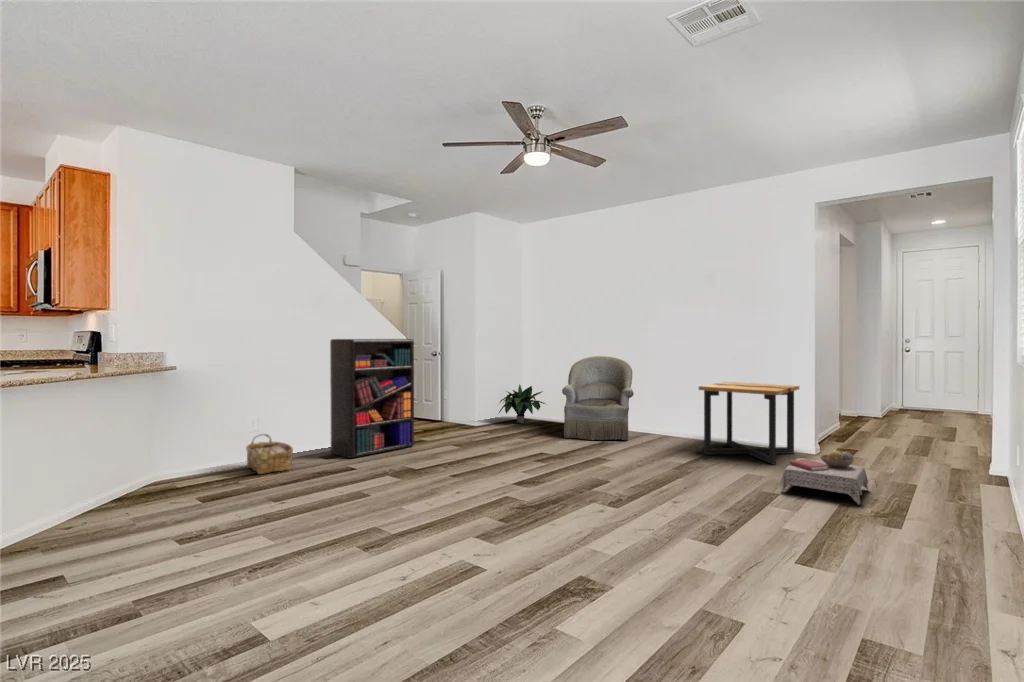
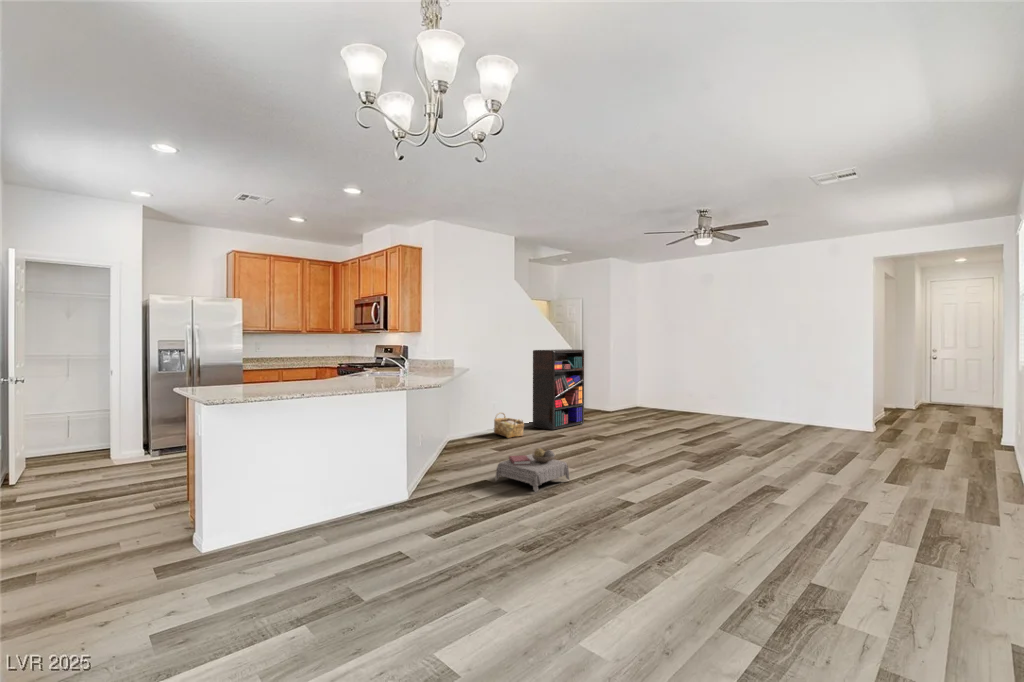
armchair: present [562,356,634,440] -> none [680,362,734,422]
side table: present [699,382,799,465] -> none [790,381,862,438]
potted plant: present [499,384,545,423] -> none [622,381,660,410]
ottoman: present [781,450,868,504] -> present [495,448,569,493]

